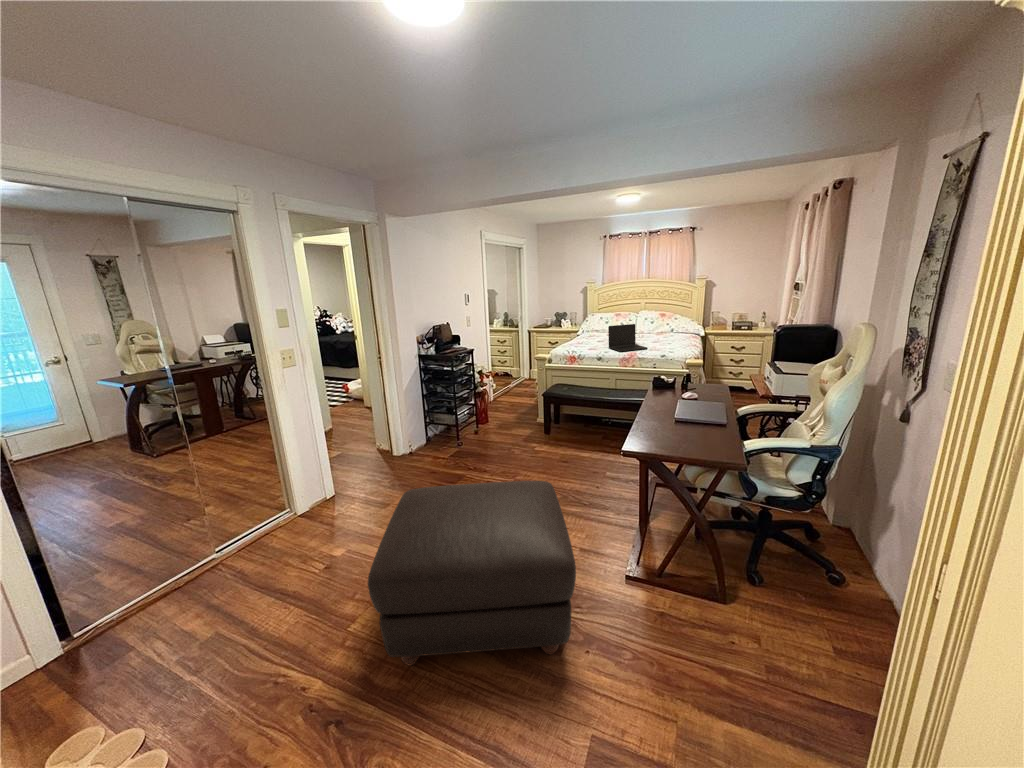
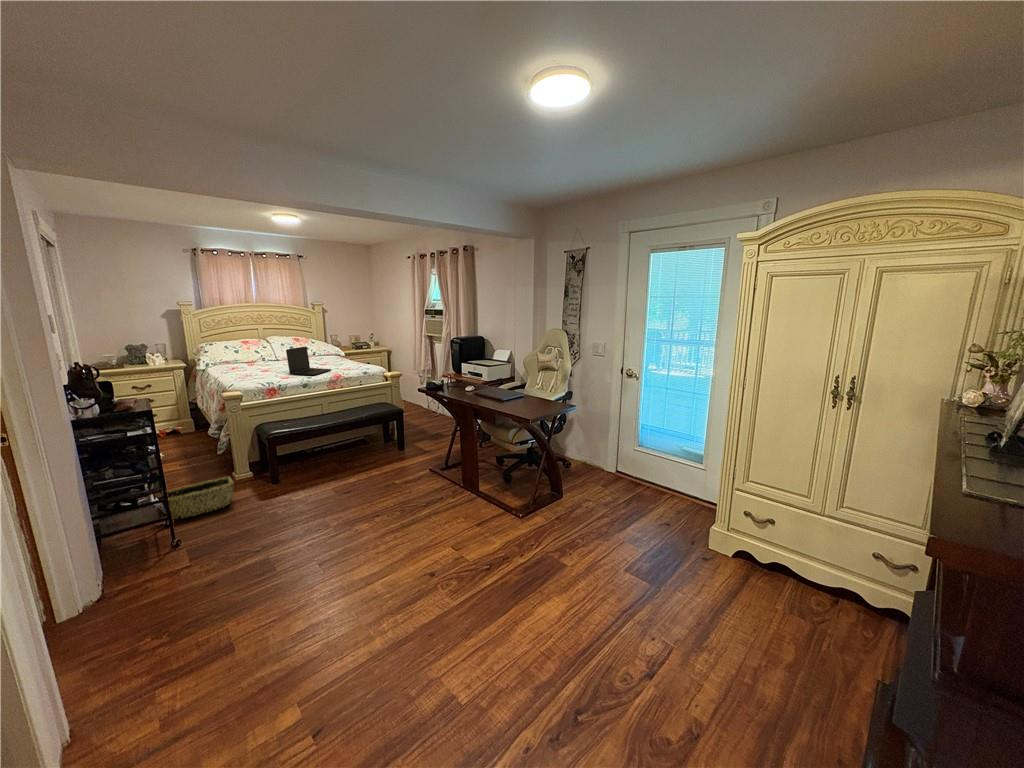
woven basket: none [473,412,516,434] -> present [167,477,234,519]
ottoman: present [368,481,576,665] -> none [407,468,585,653]

